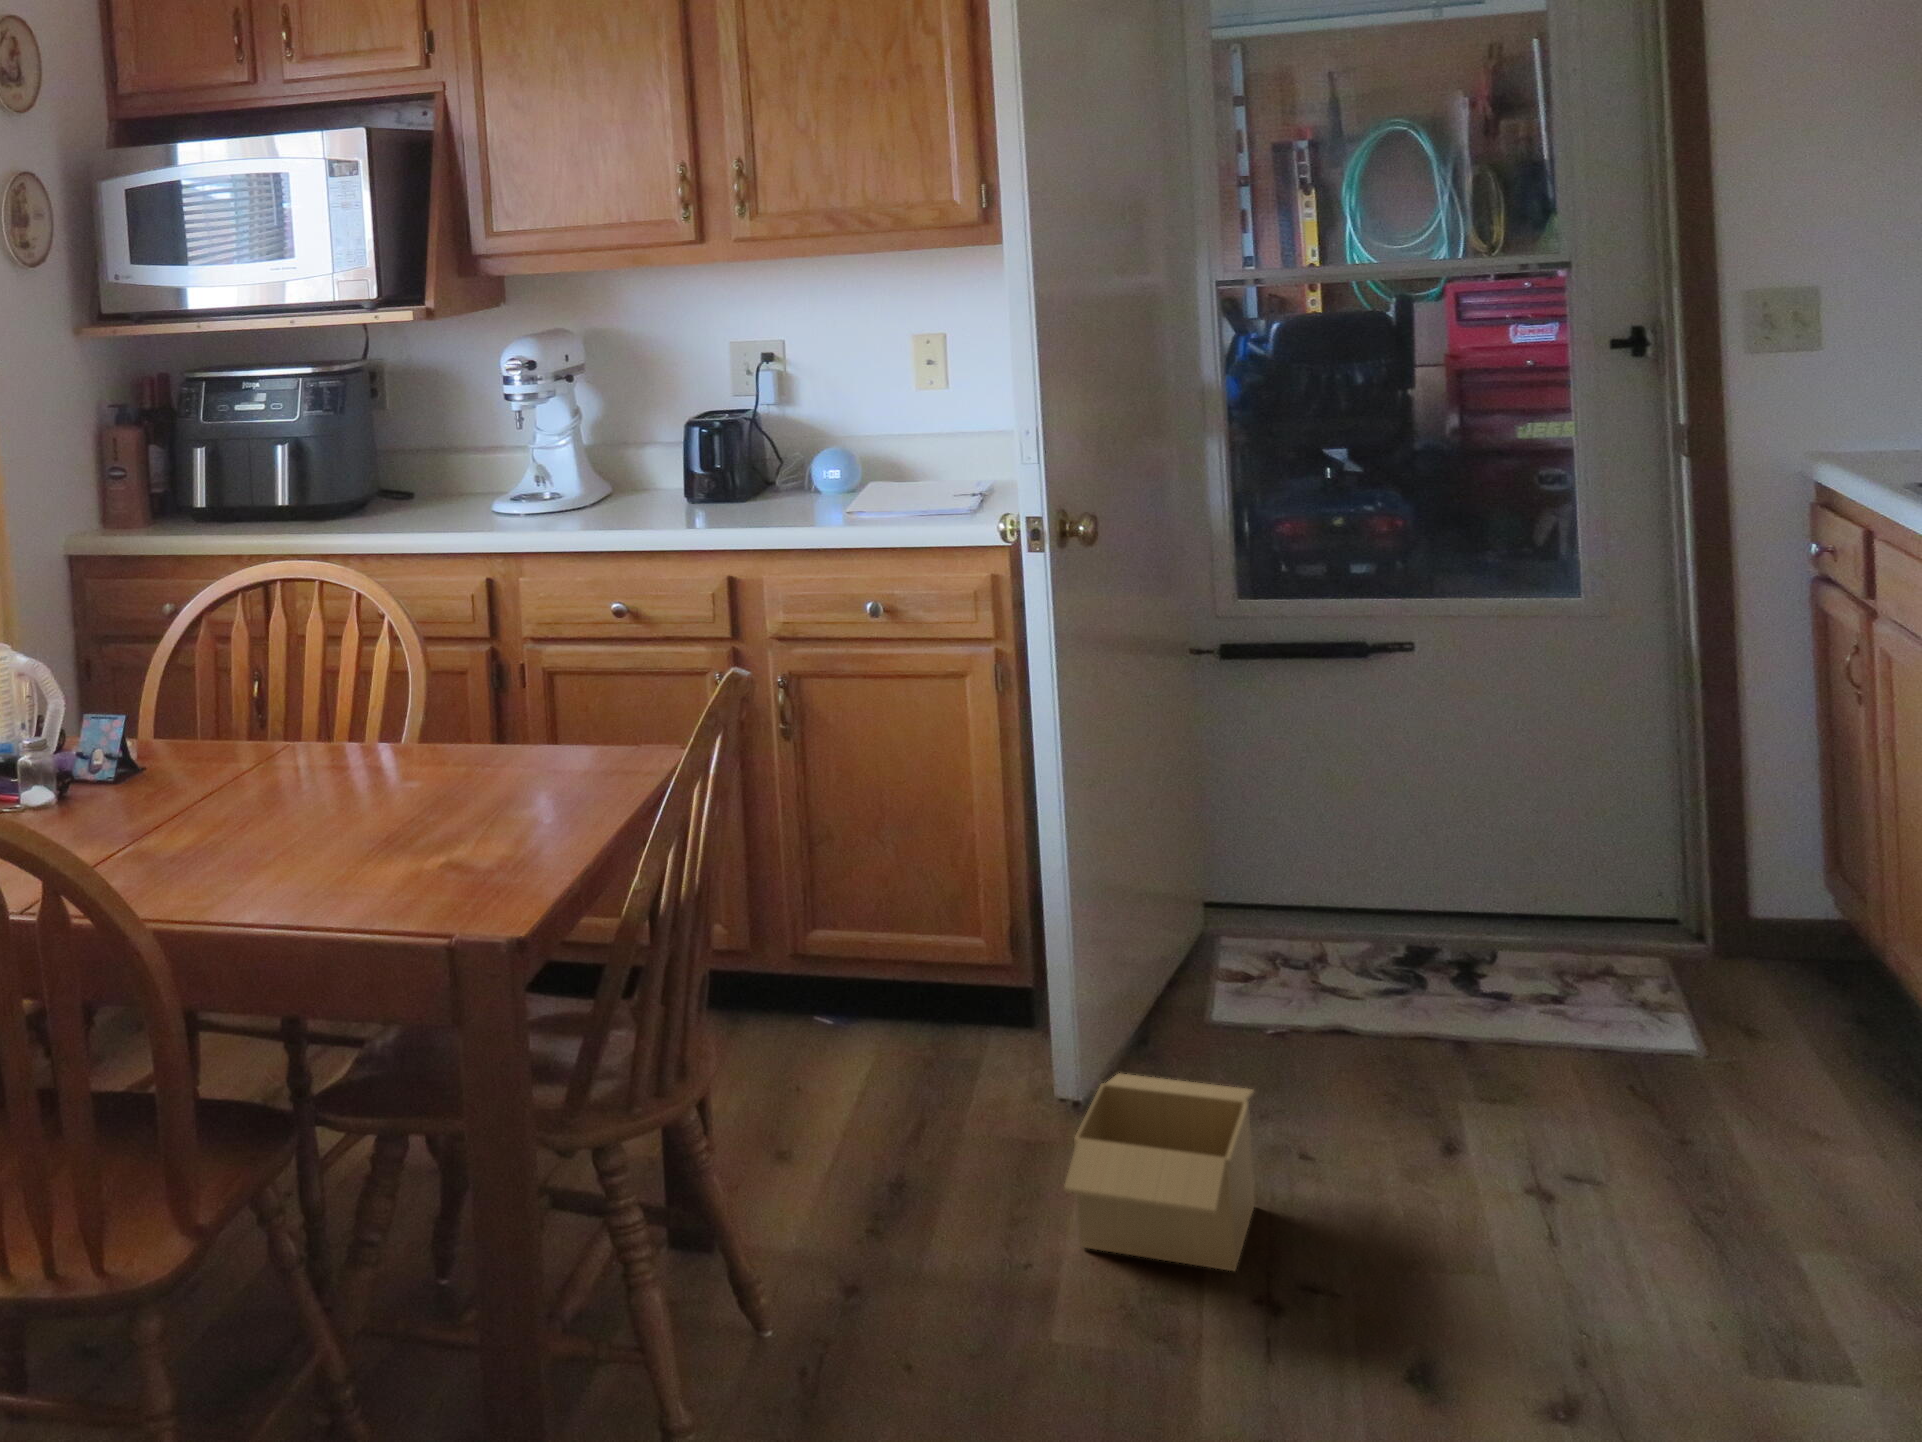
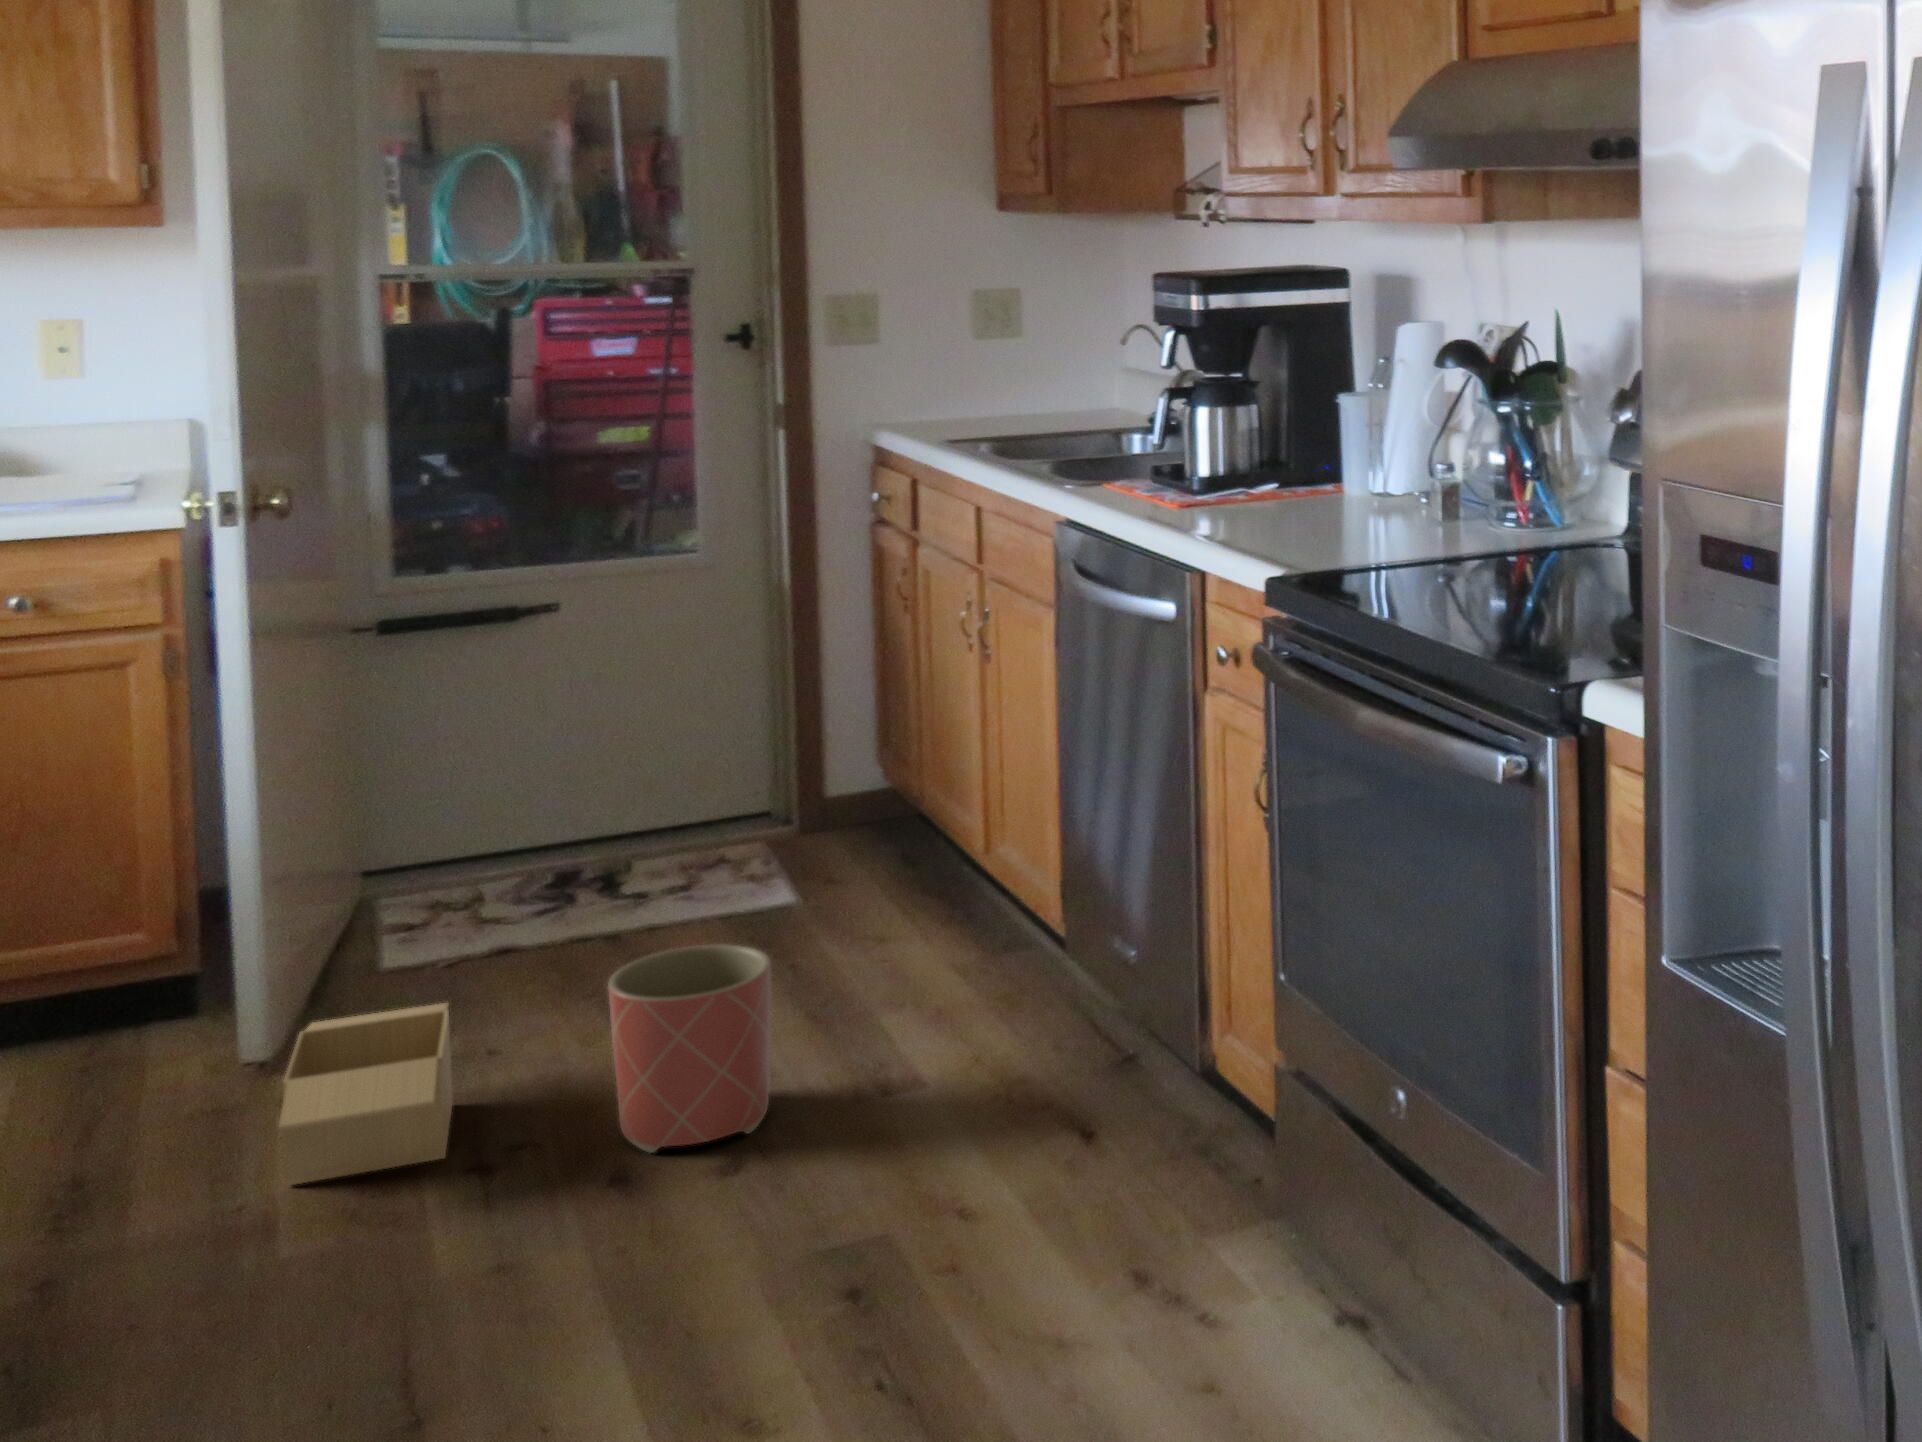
planter: none [1412,1106,1621,1371] -> present [608,944,771,1153]

